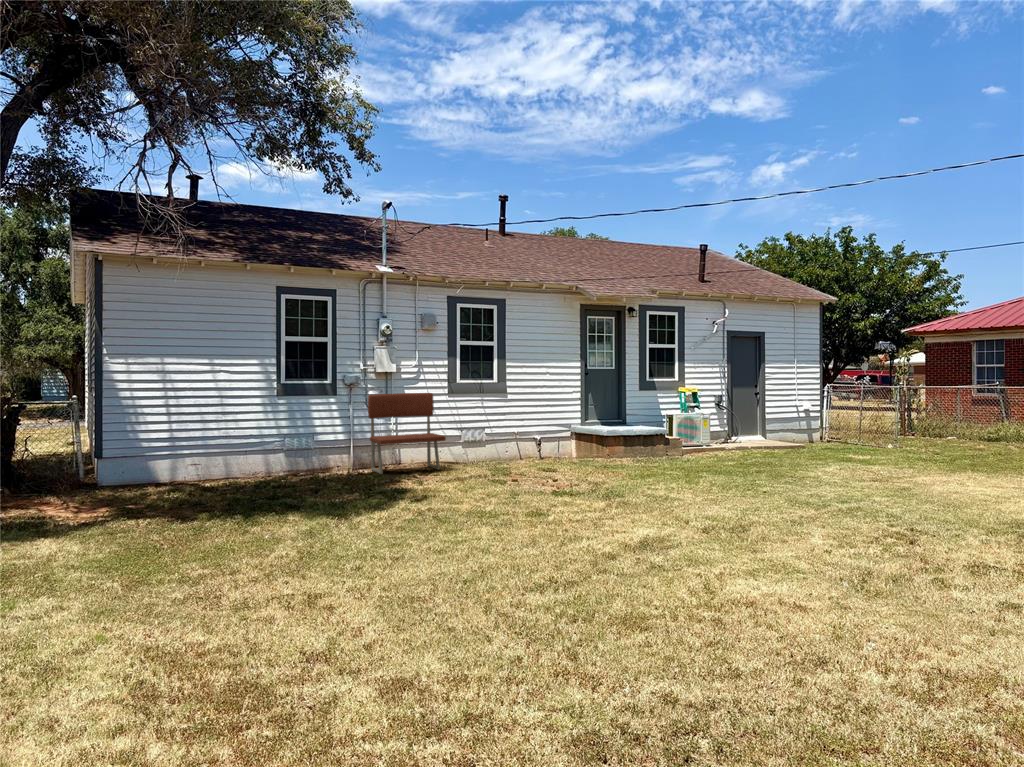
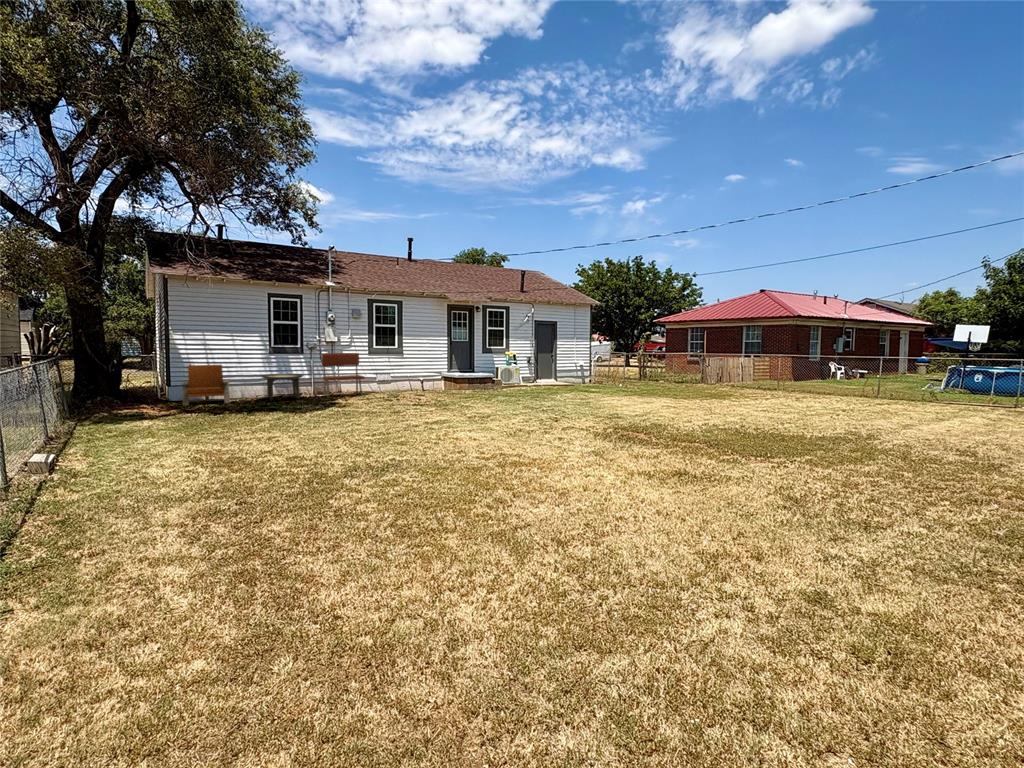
lounge chair: none [120,418,208,498] -> present [182,365,230,406]
round table: none [262,433,339,485] -> present [261,374,304,400]

